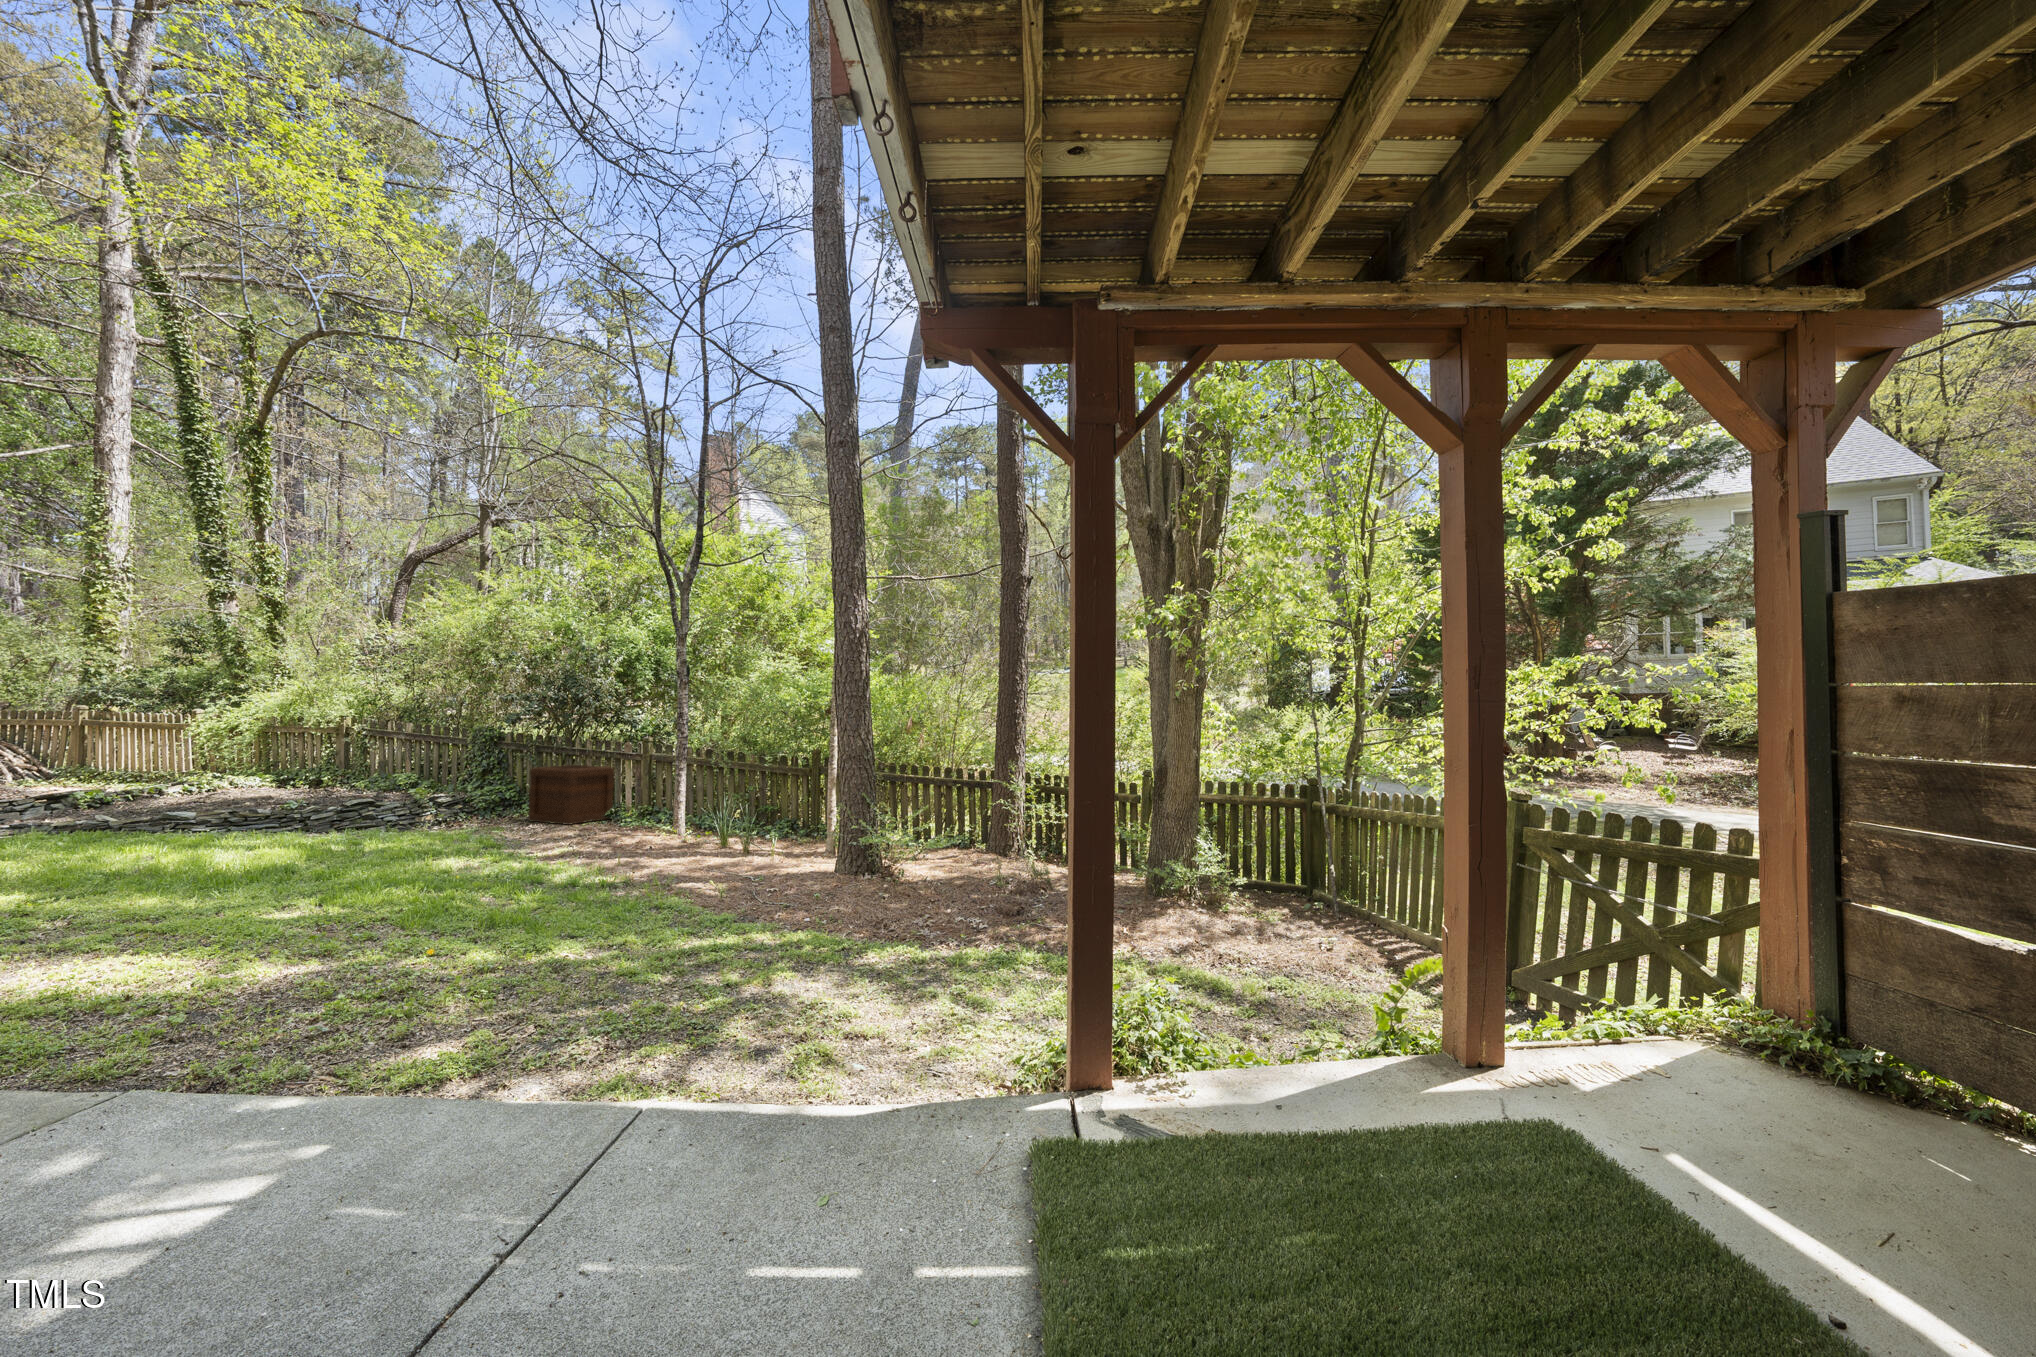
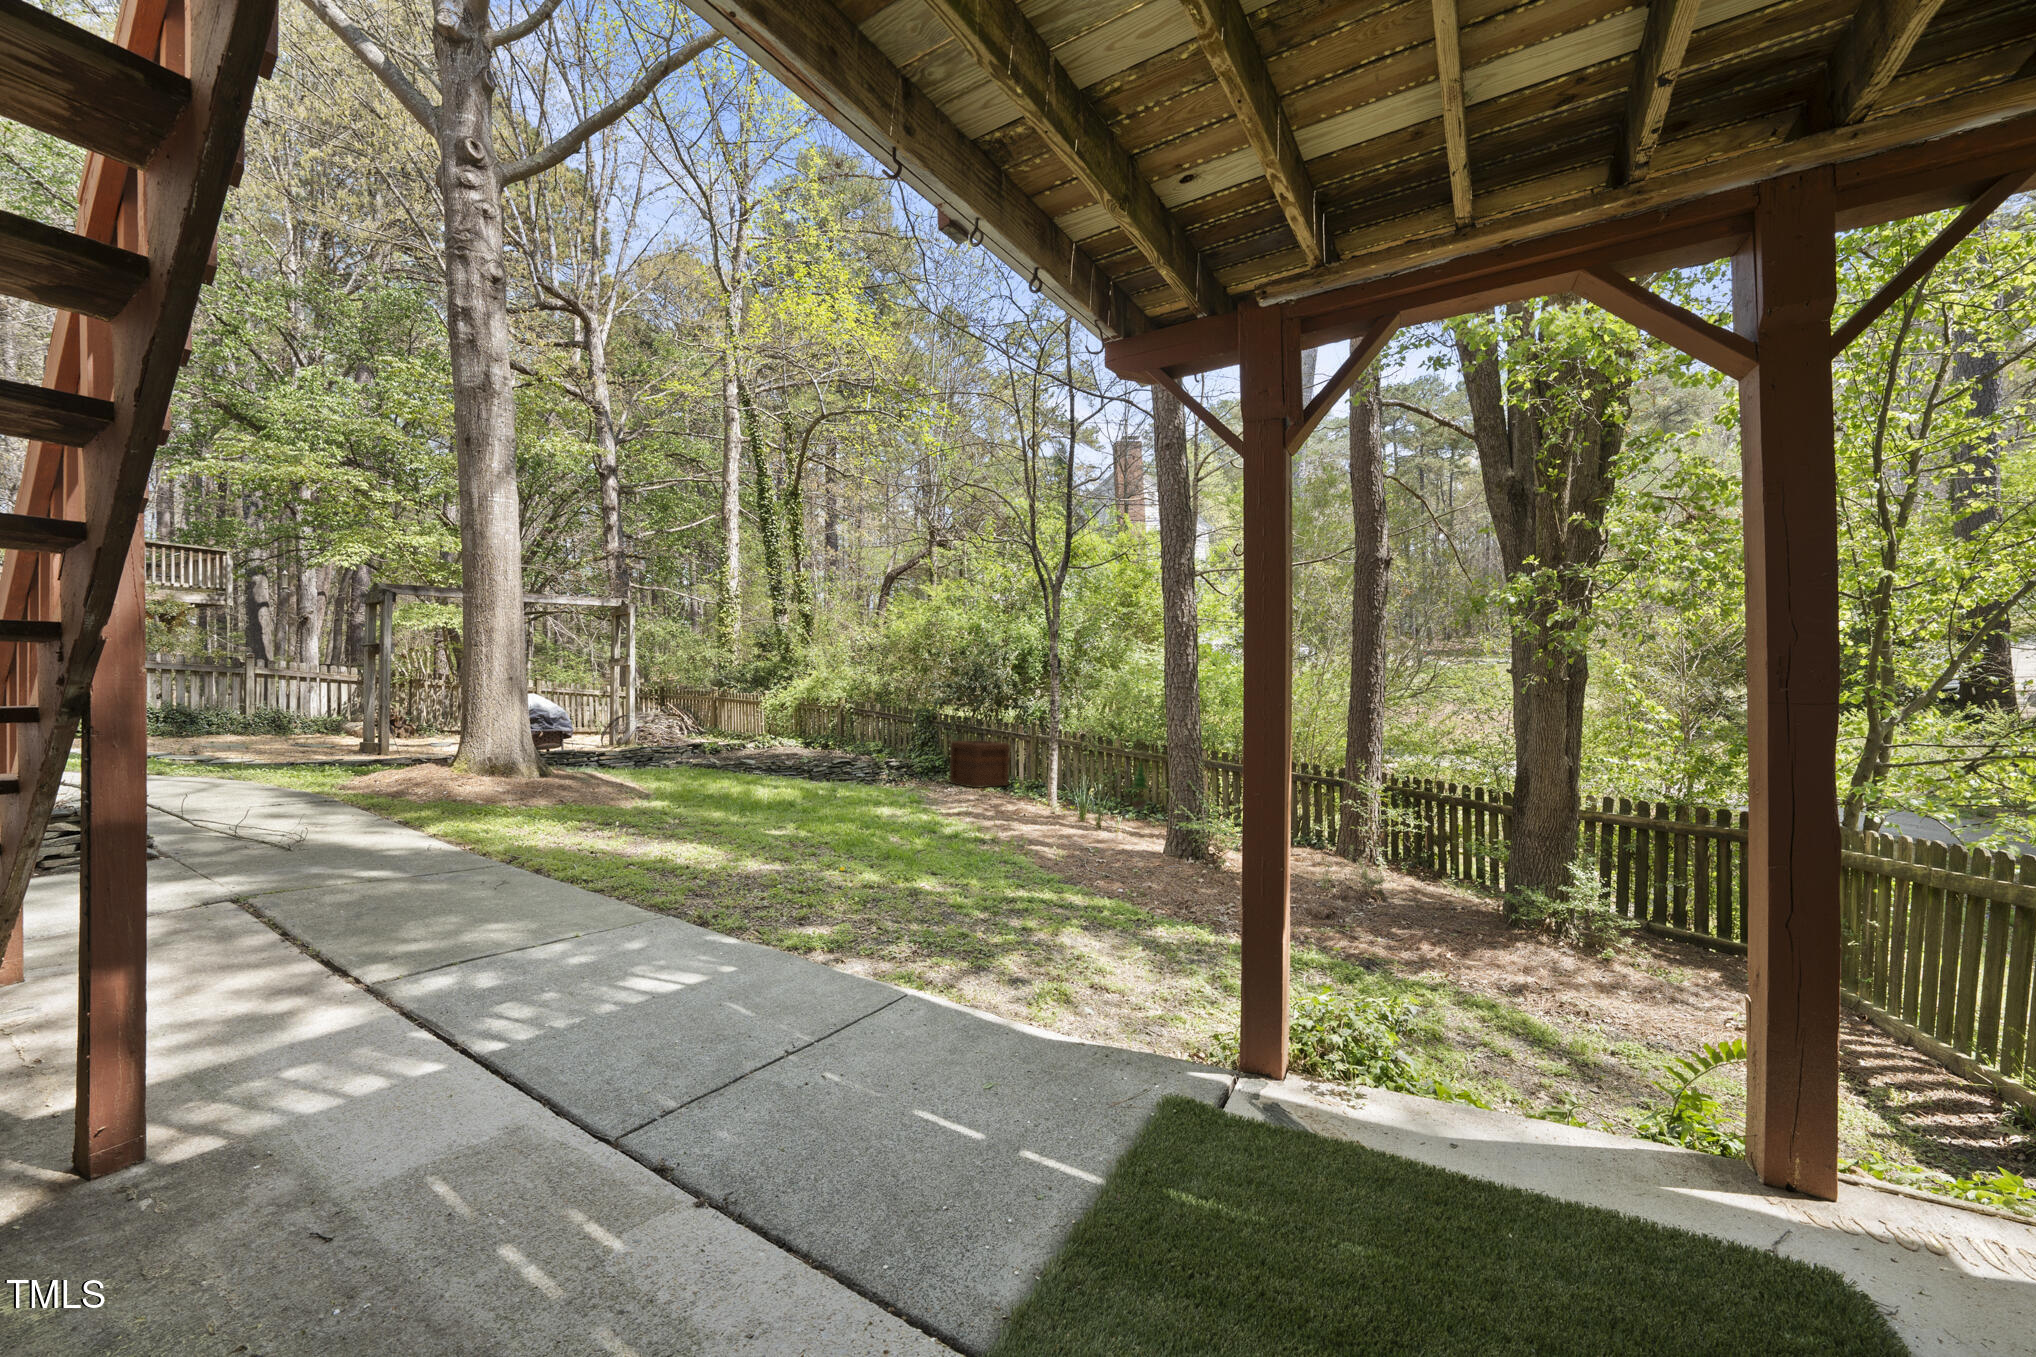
potted tree: none [780,779,801,837] -> present [1133,763,1148,811]

